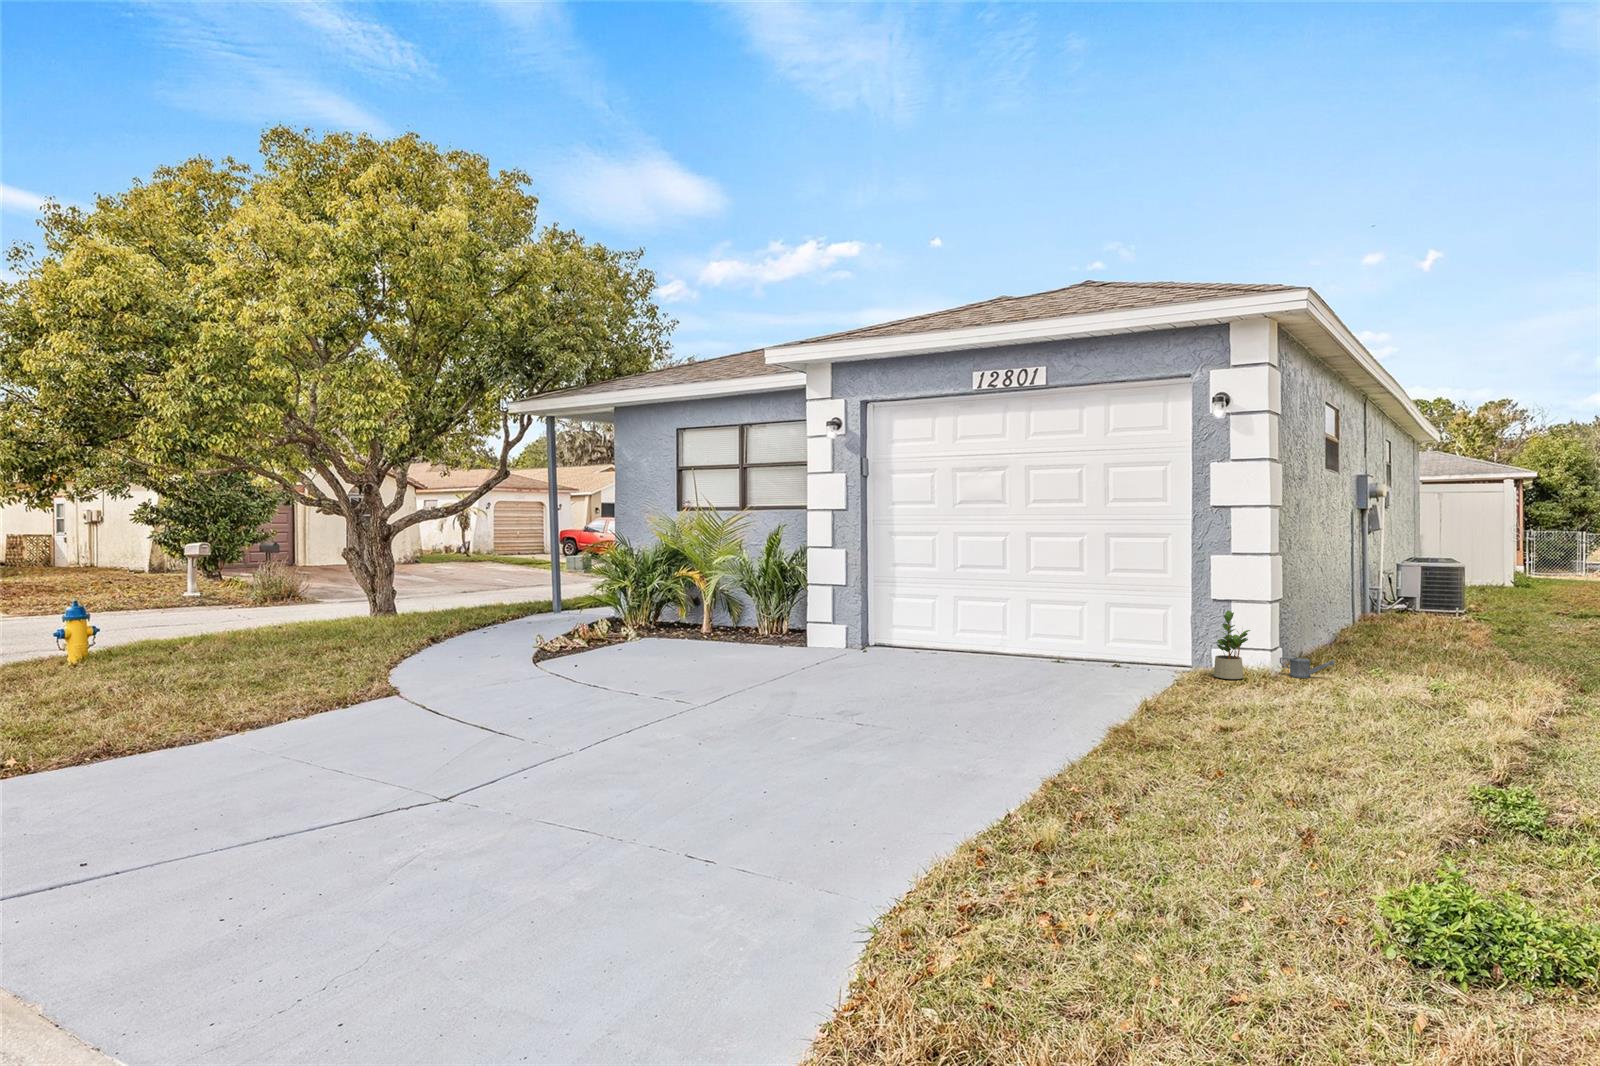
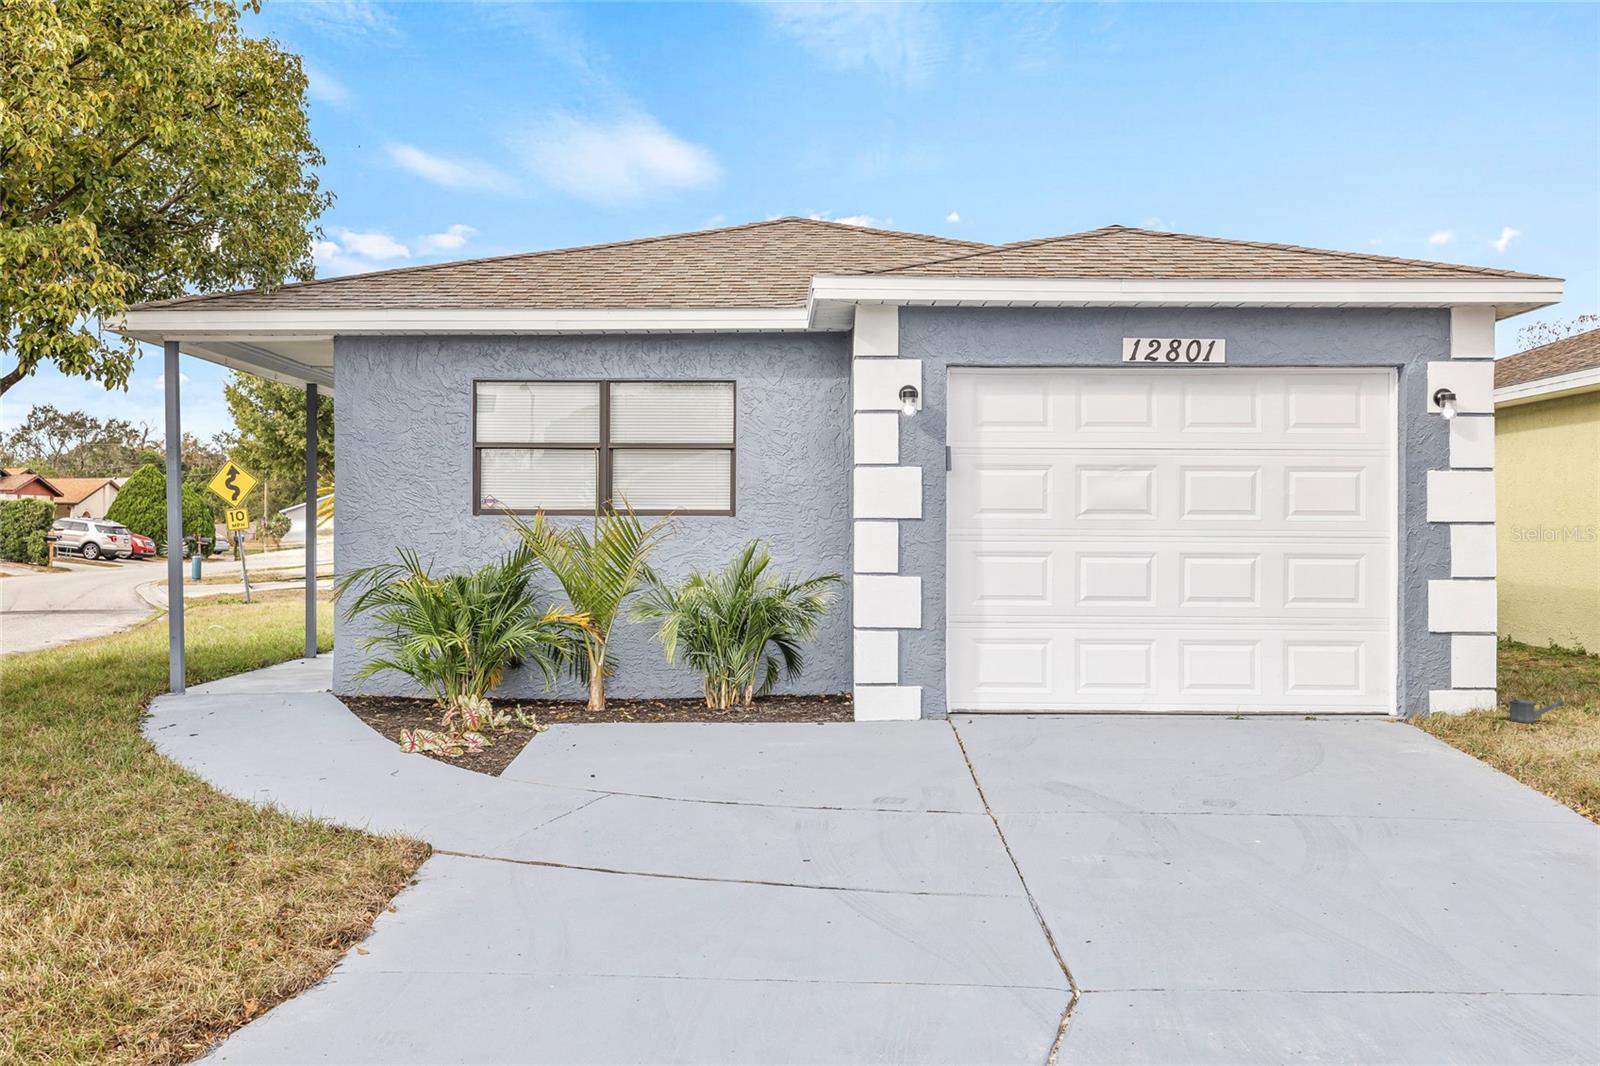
potted plant: present [1214,611,1250,679] -> none [1449,648,1496,731]

